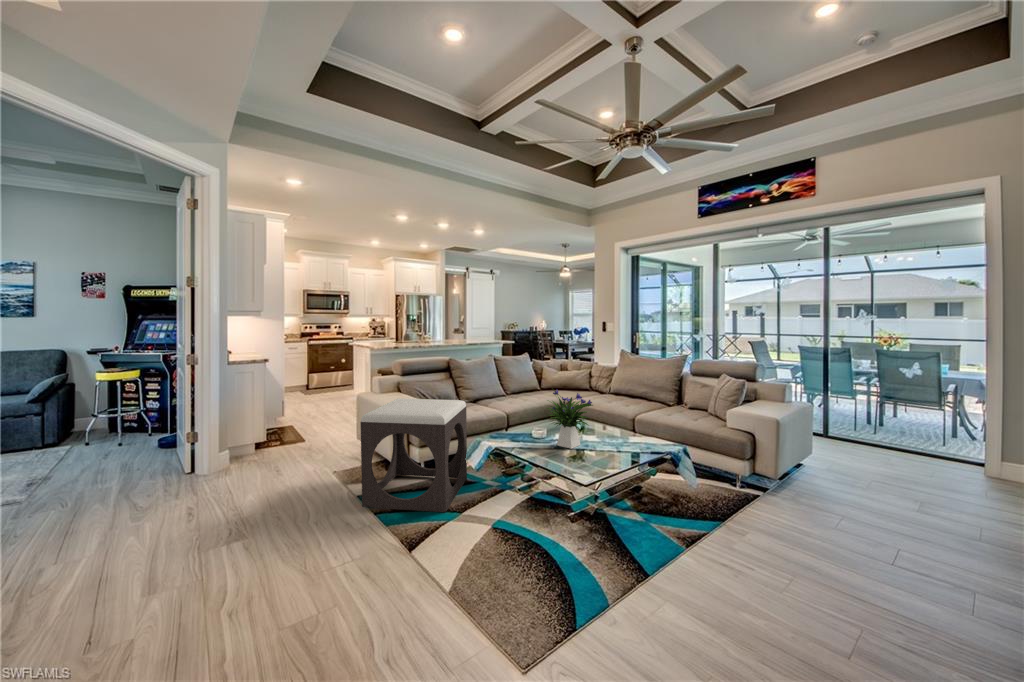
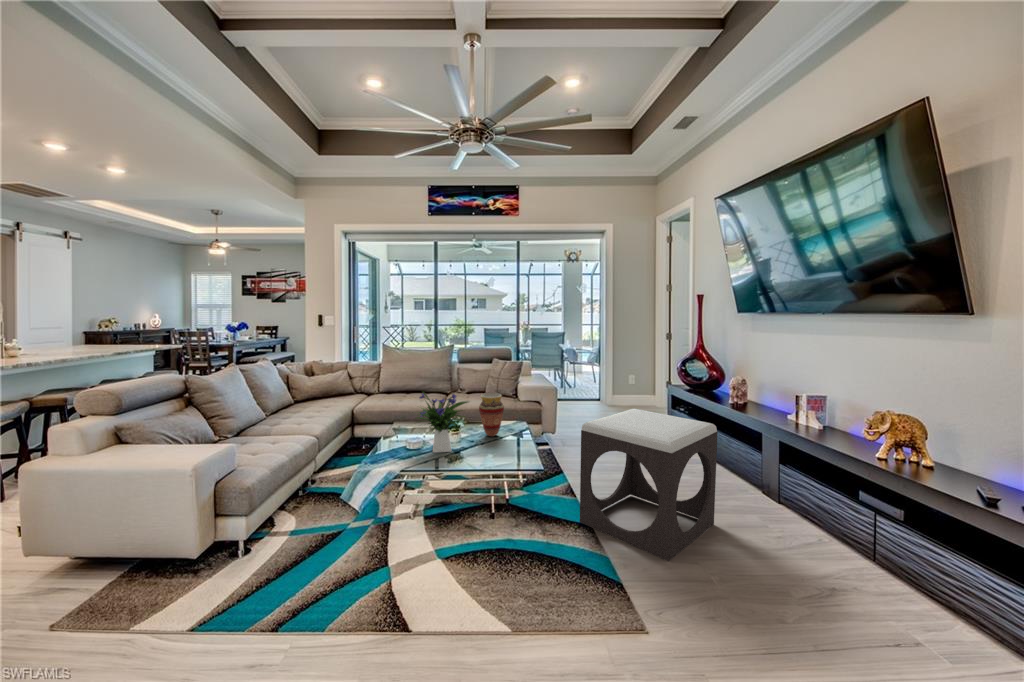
footstool: present [360,399,467,512] -> present [580,409,718,561]
vase: none [619,402,646,448] -> present [479,393,504,436]

